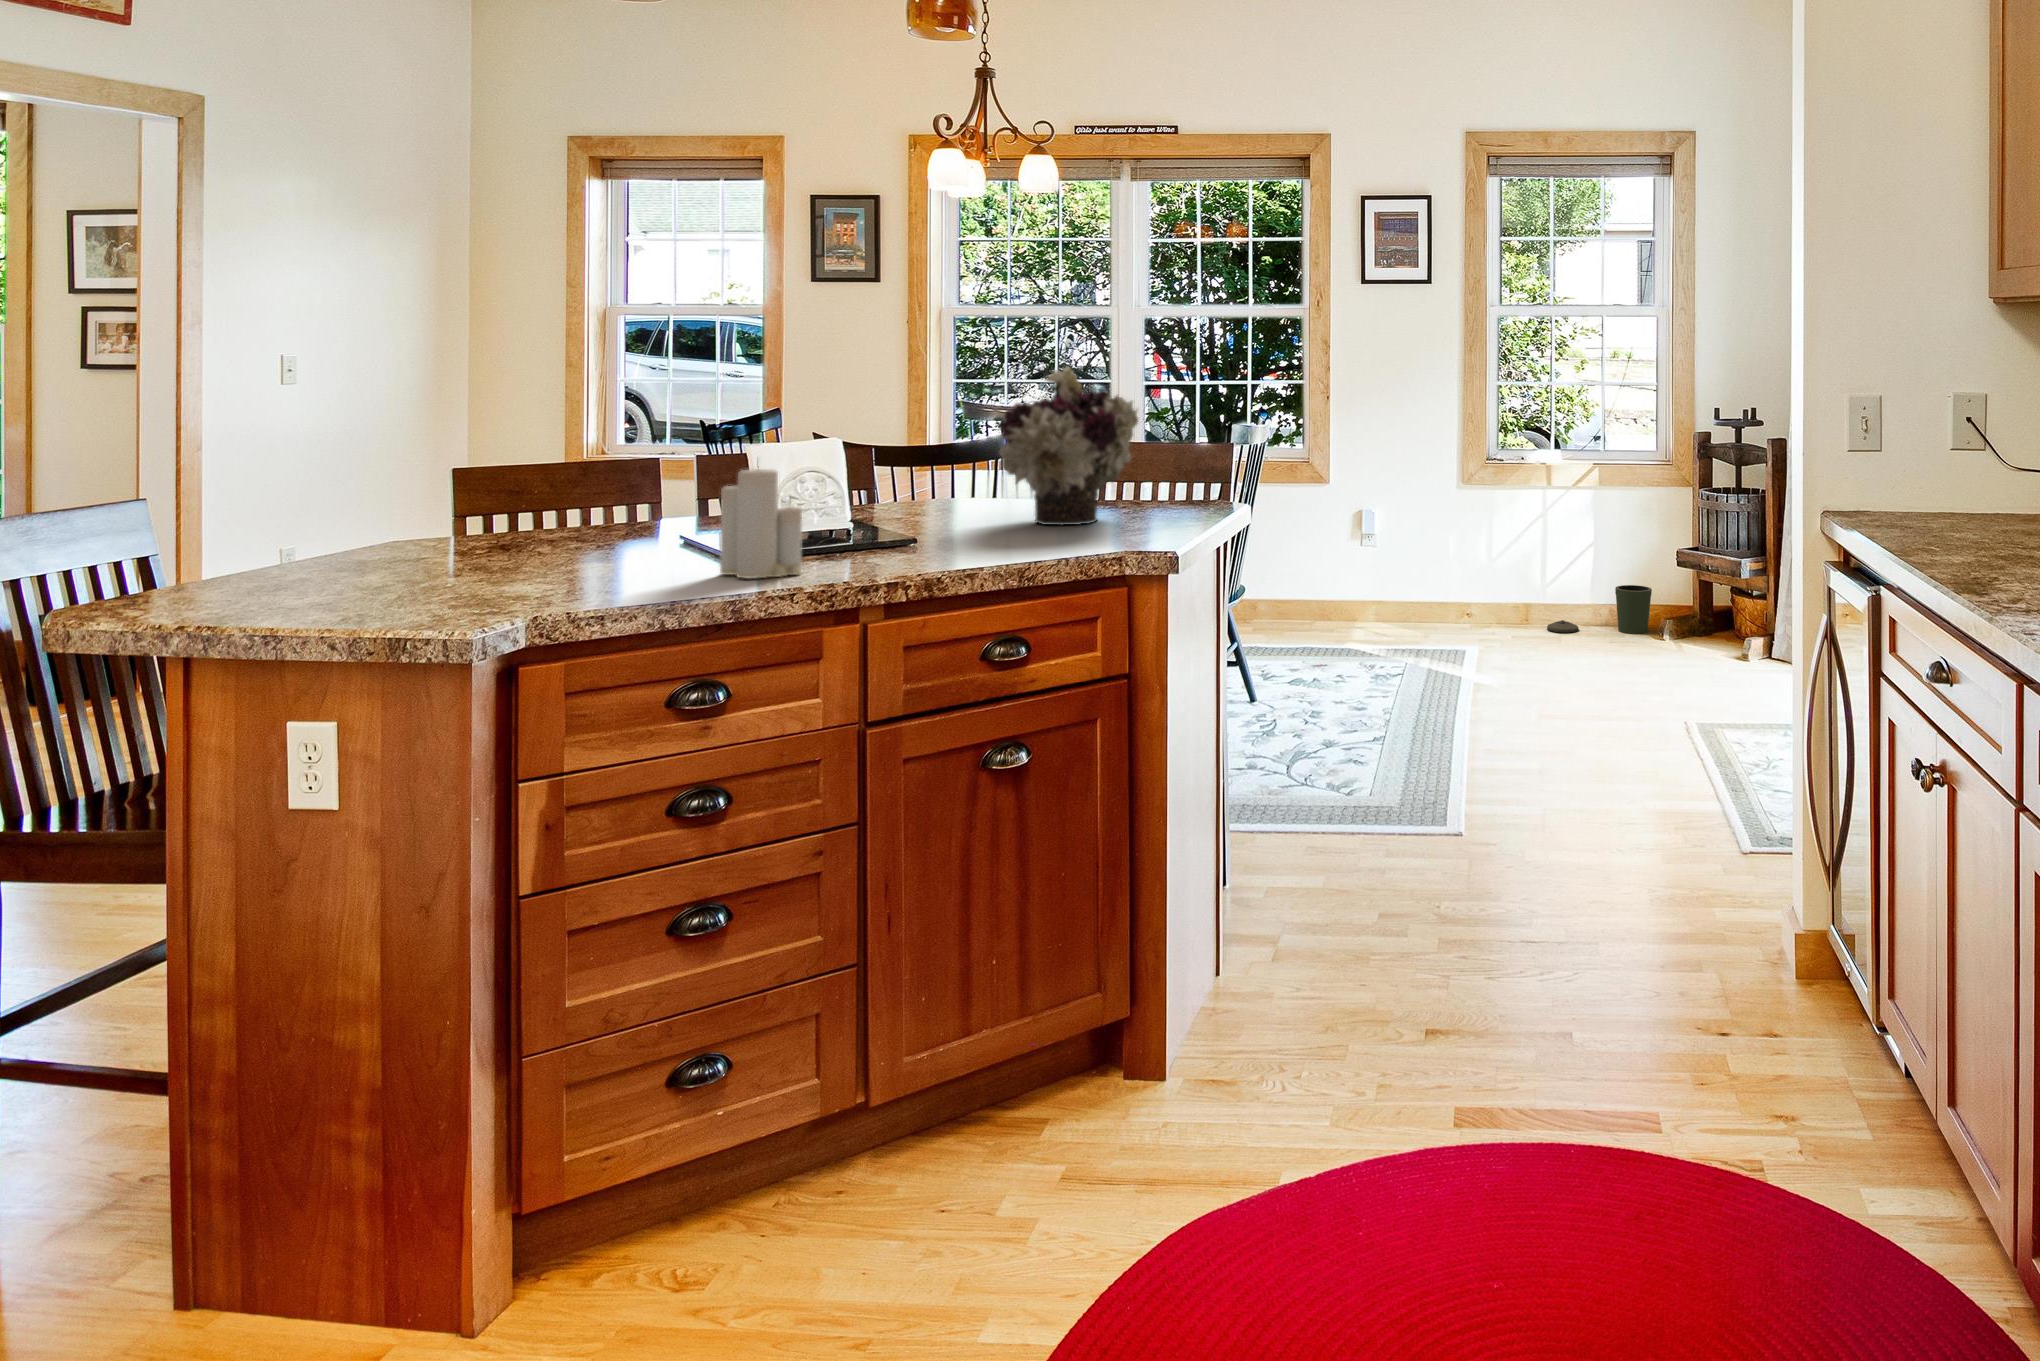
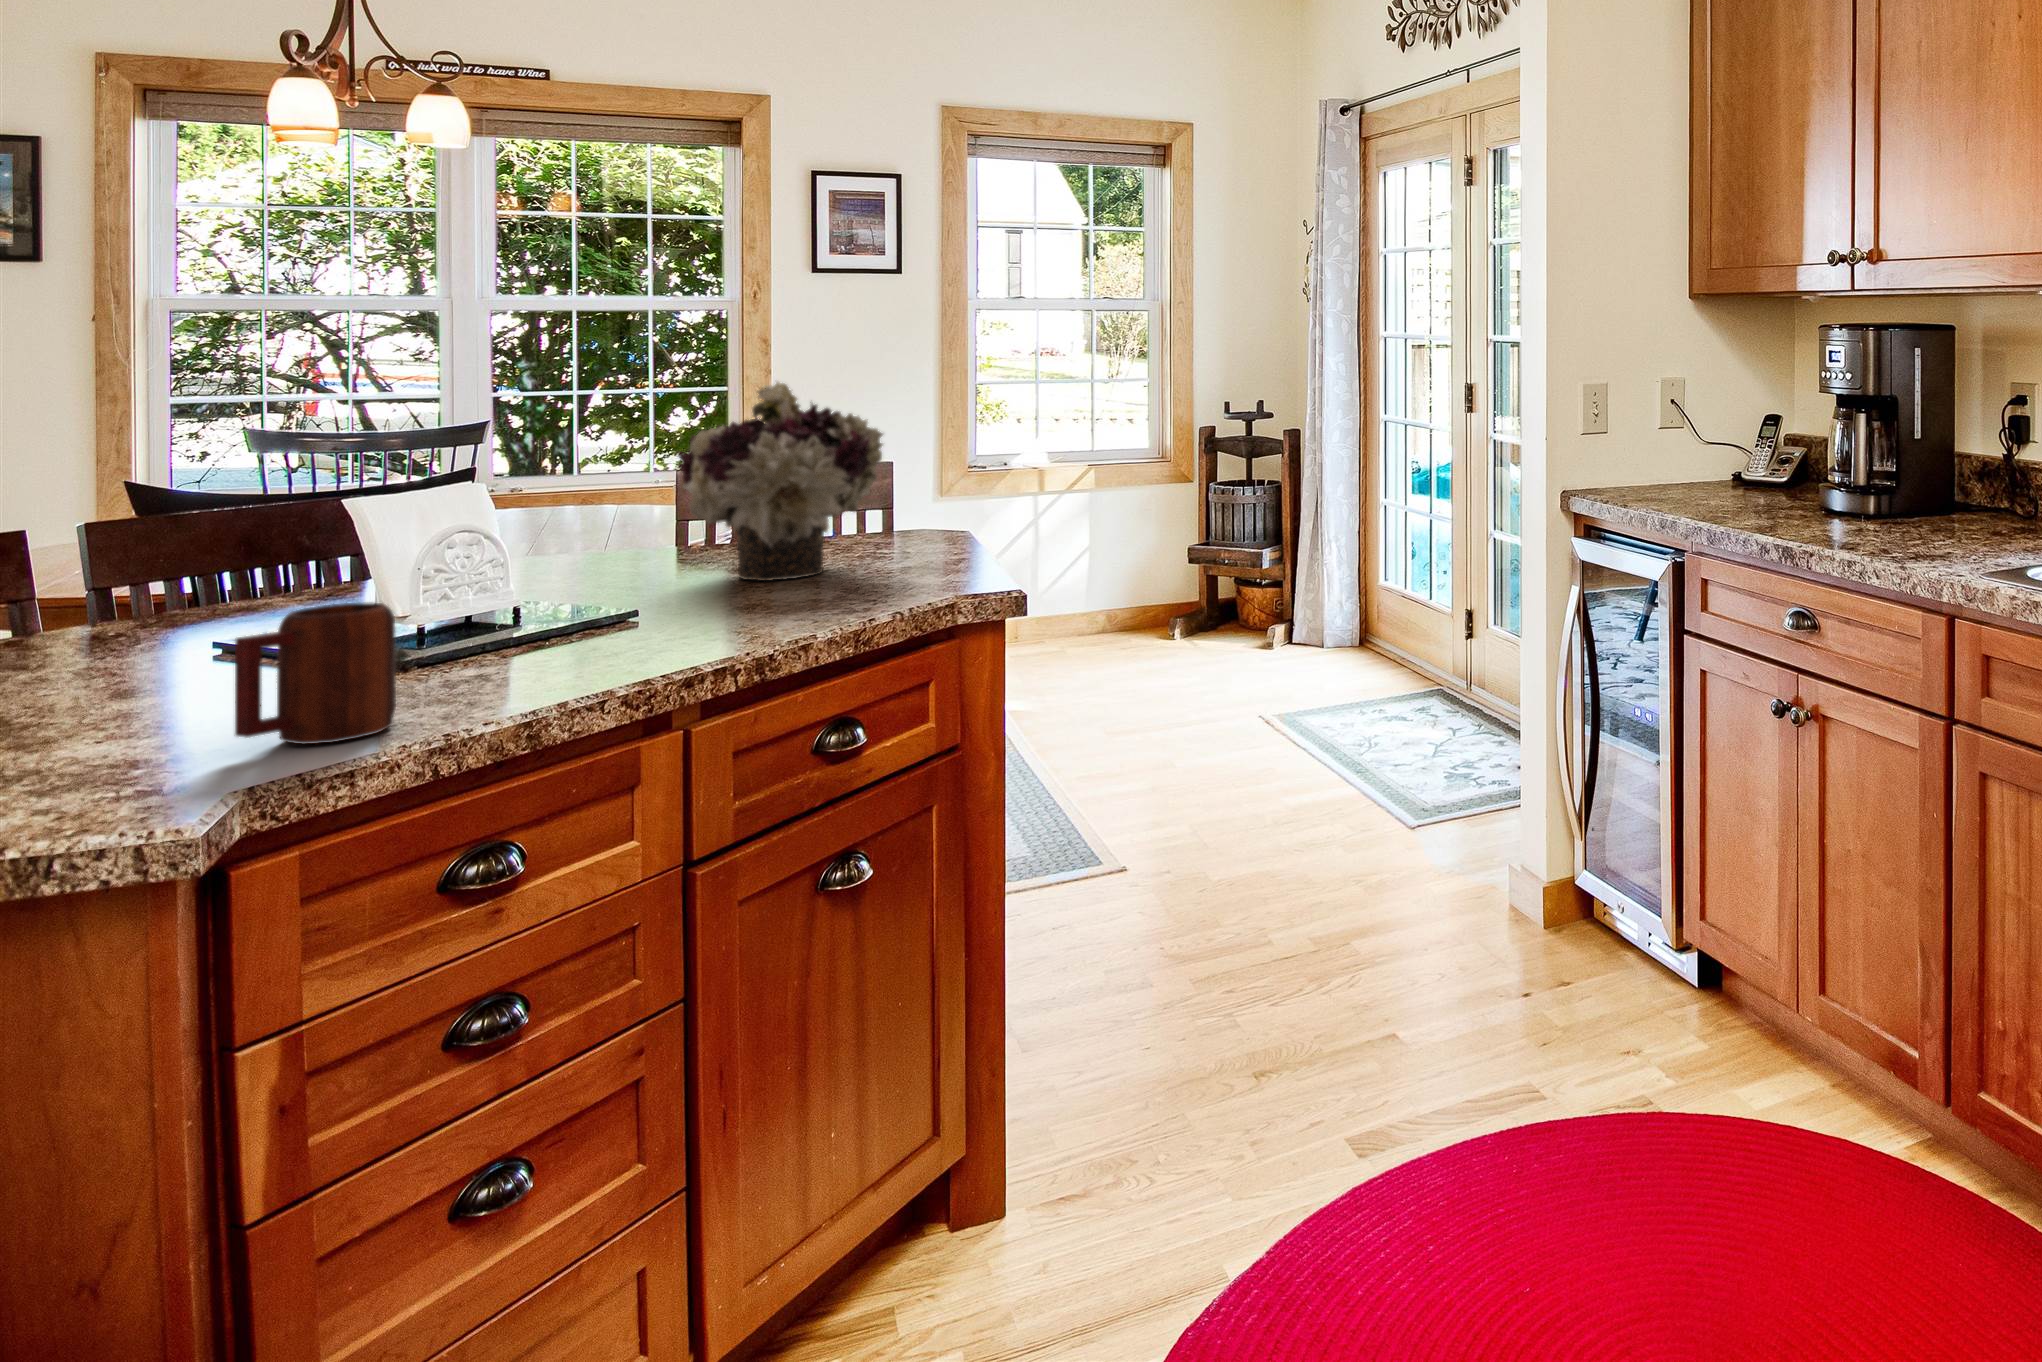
candle: present [720,466,802,579] -> none [448,520,590,692]
mug: none [557,504,655,594] -> present [235,603,396,745]
trash can: present [1547,585,1652,634] -> none [1048,592,1160,651]

